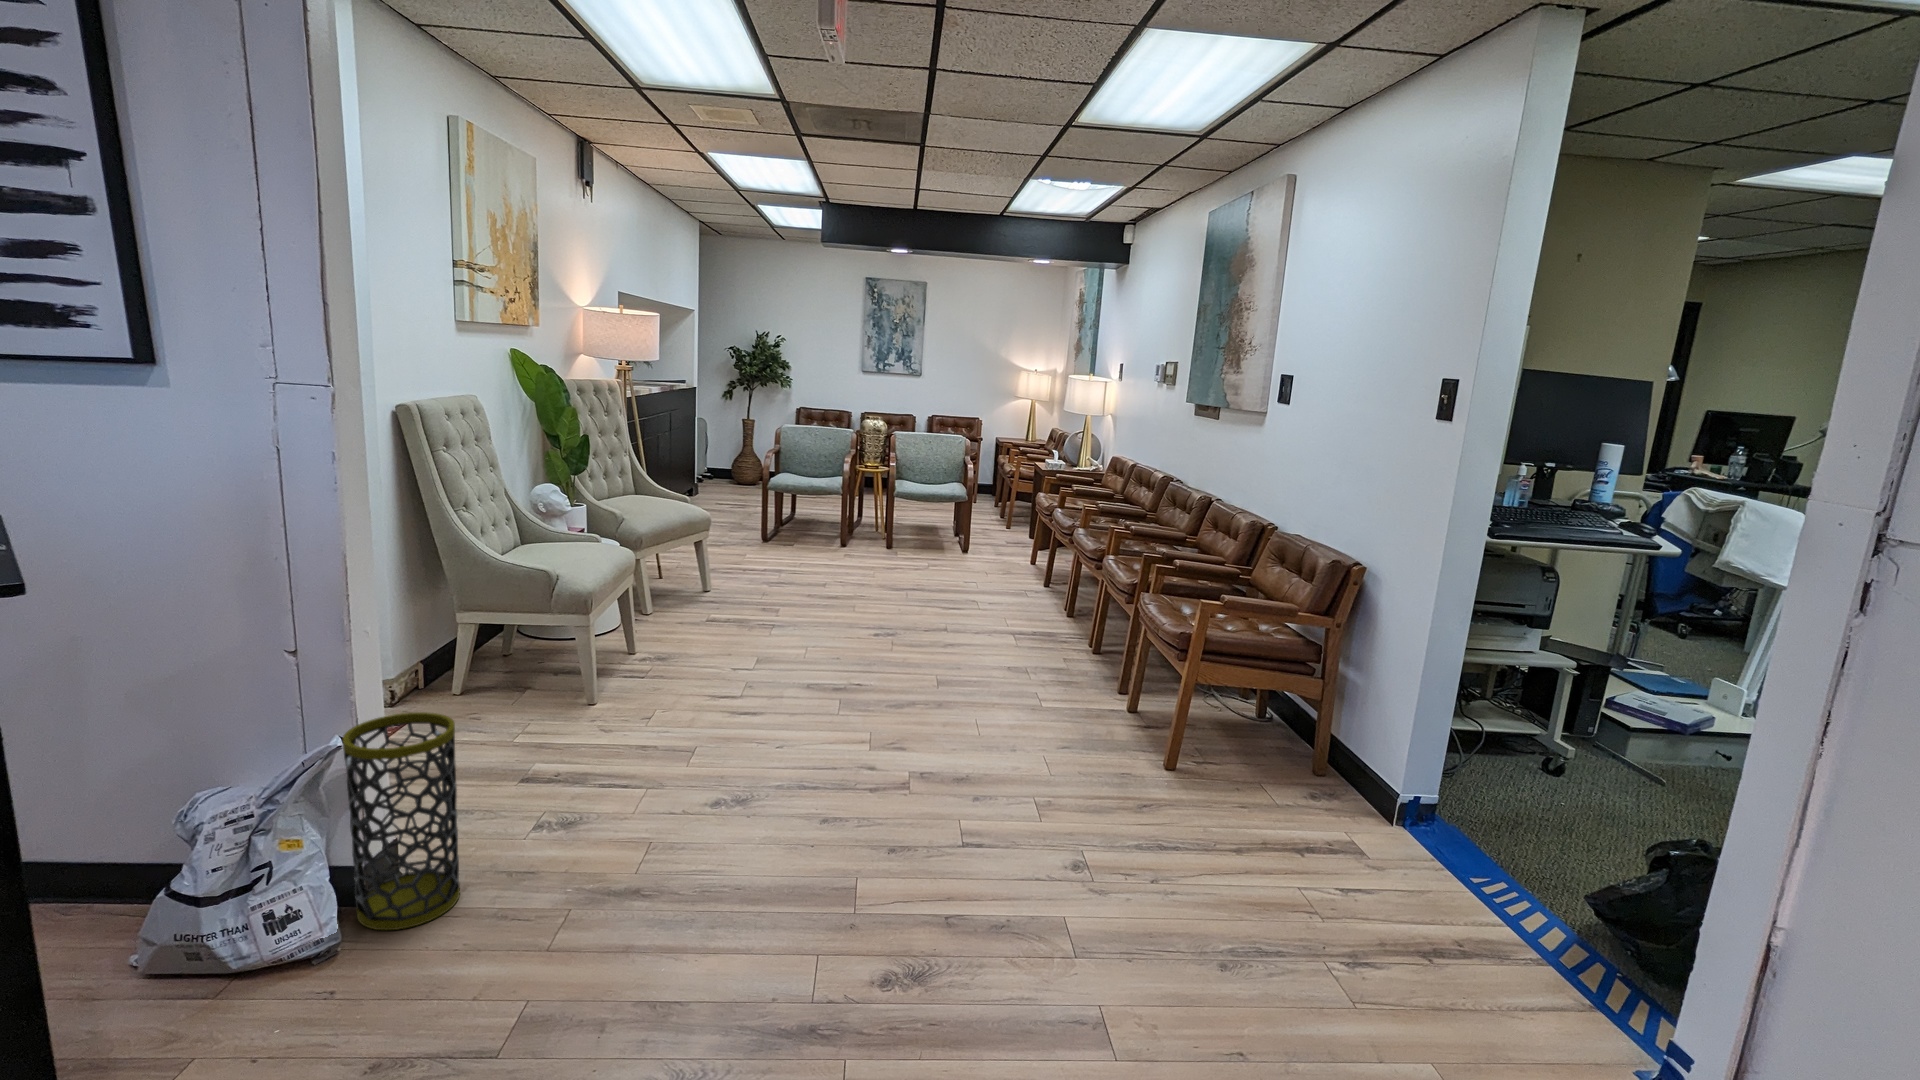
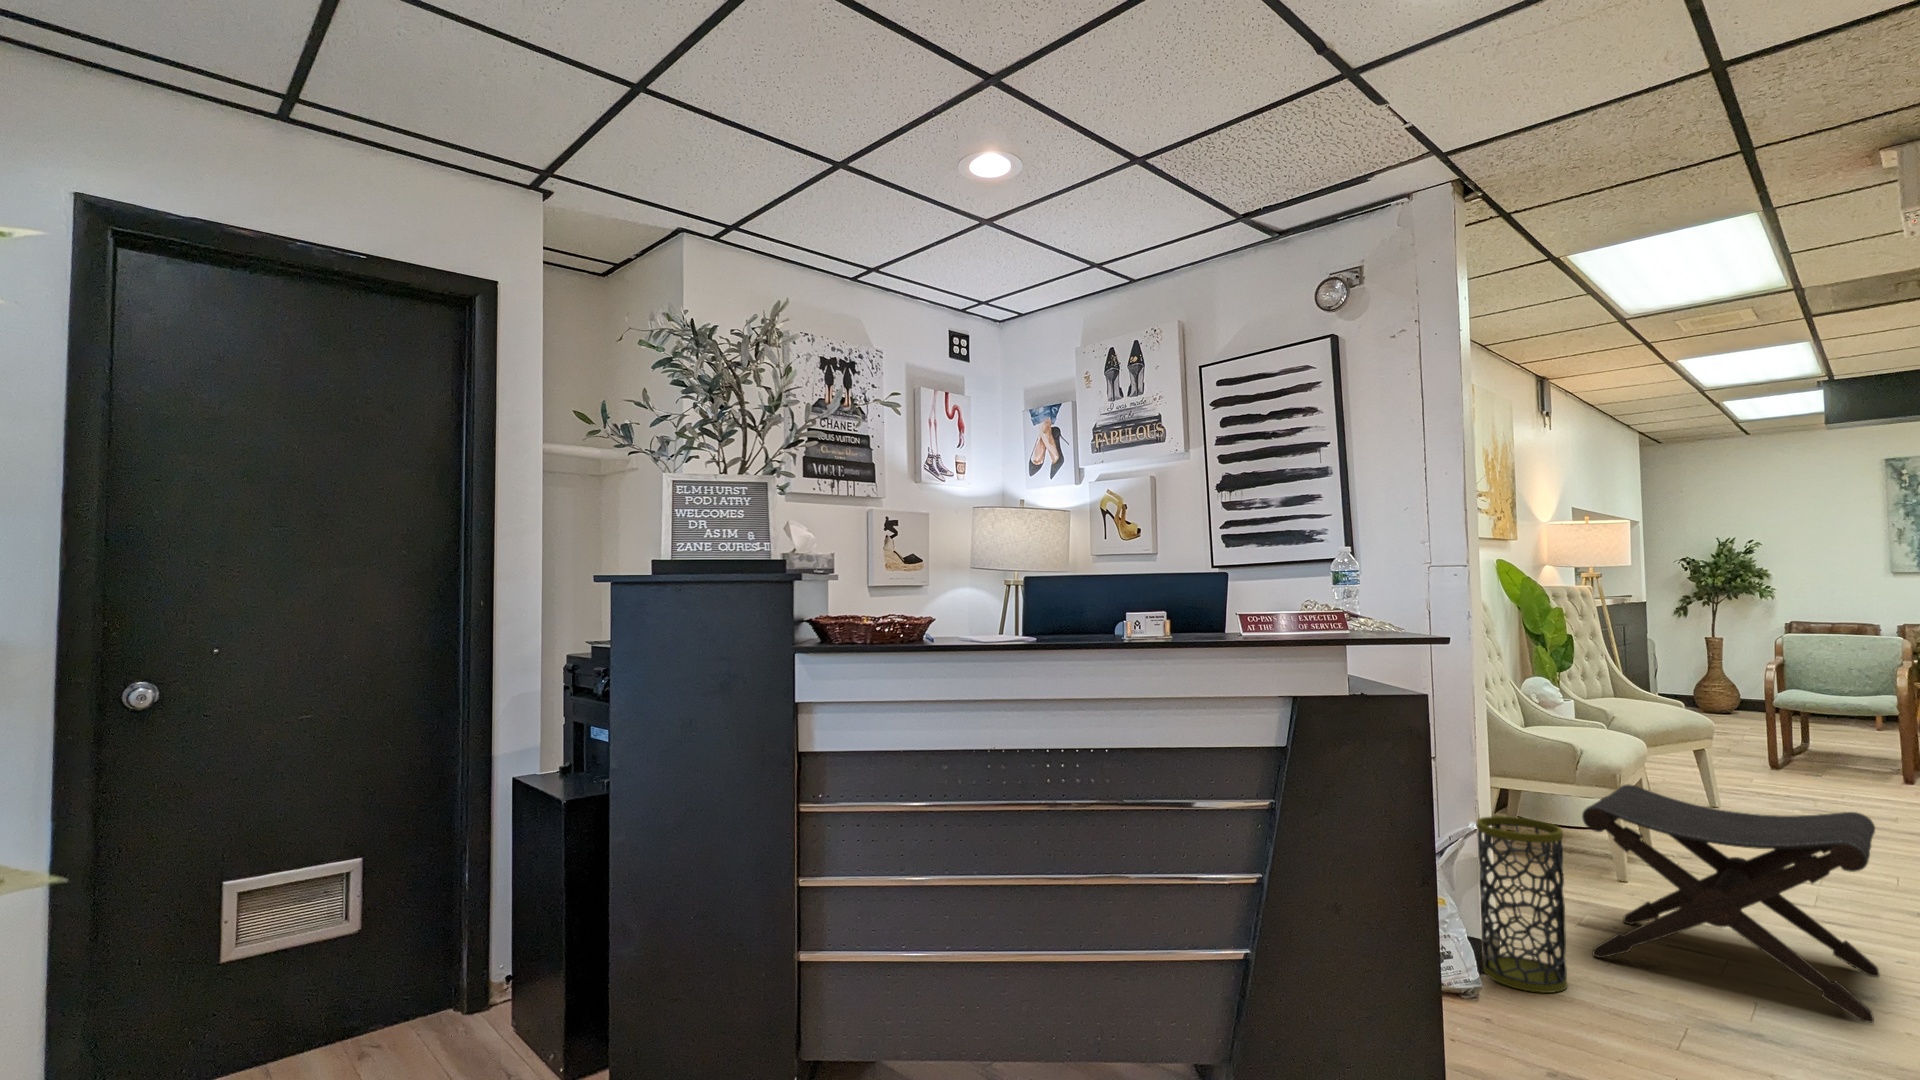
footstool: none [501,626,768,840] -> present [1582,784,1880,1023]

